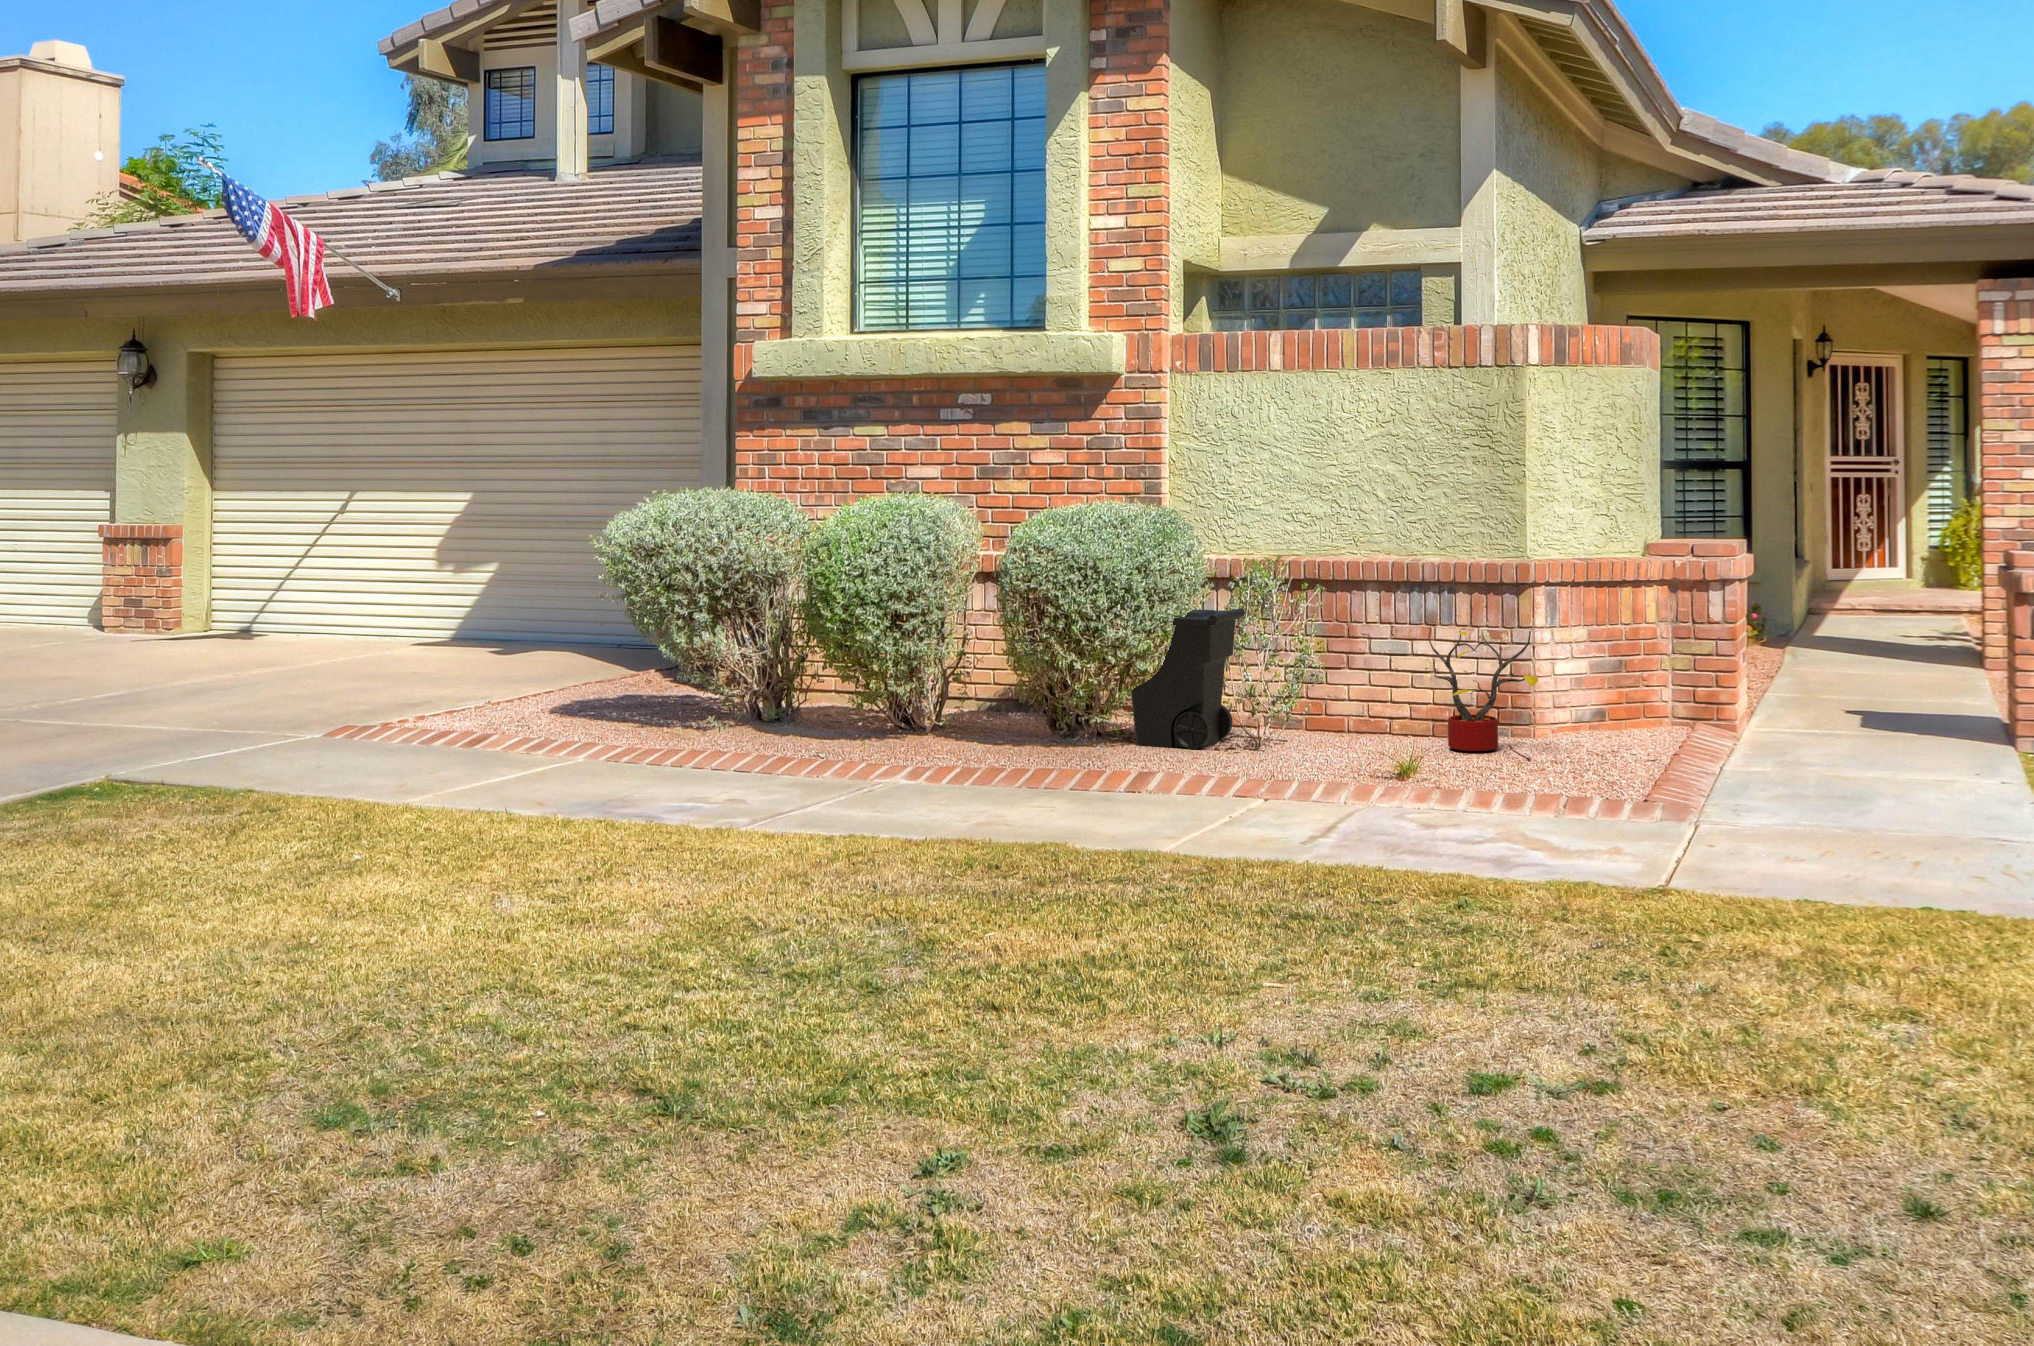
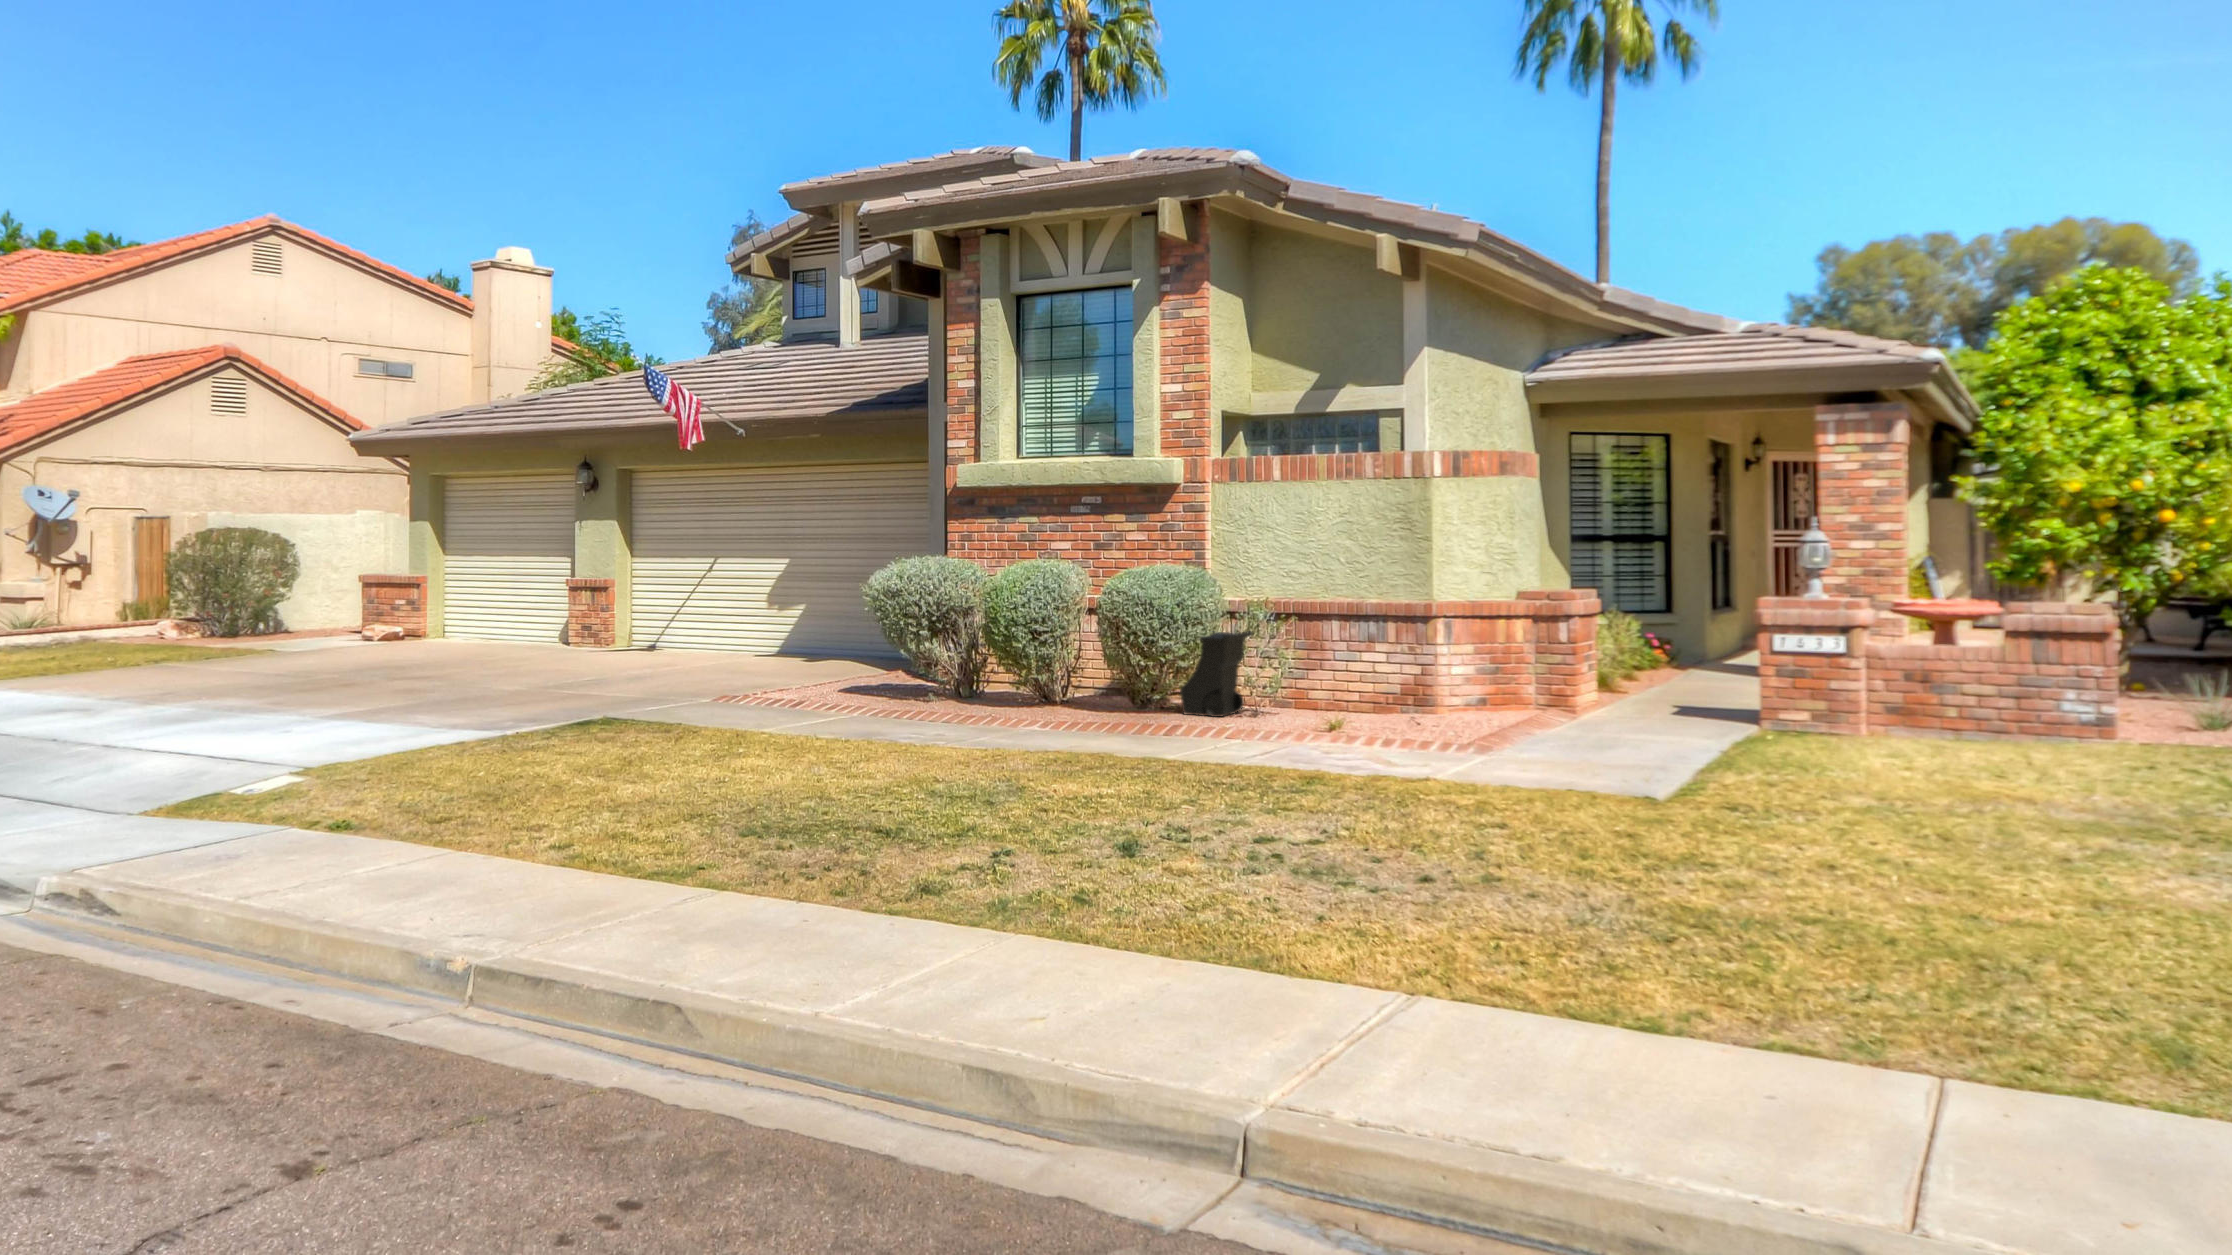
decorative plant: present [1425,627,1538,751] -> none [1366,644,1430,721]

